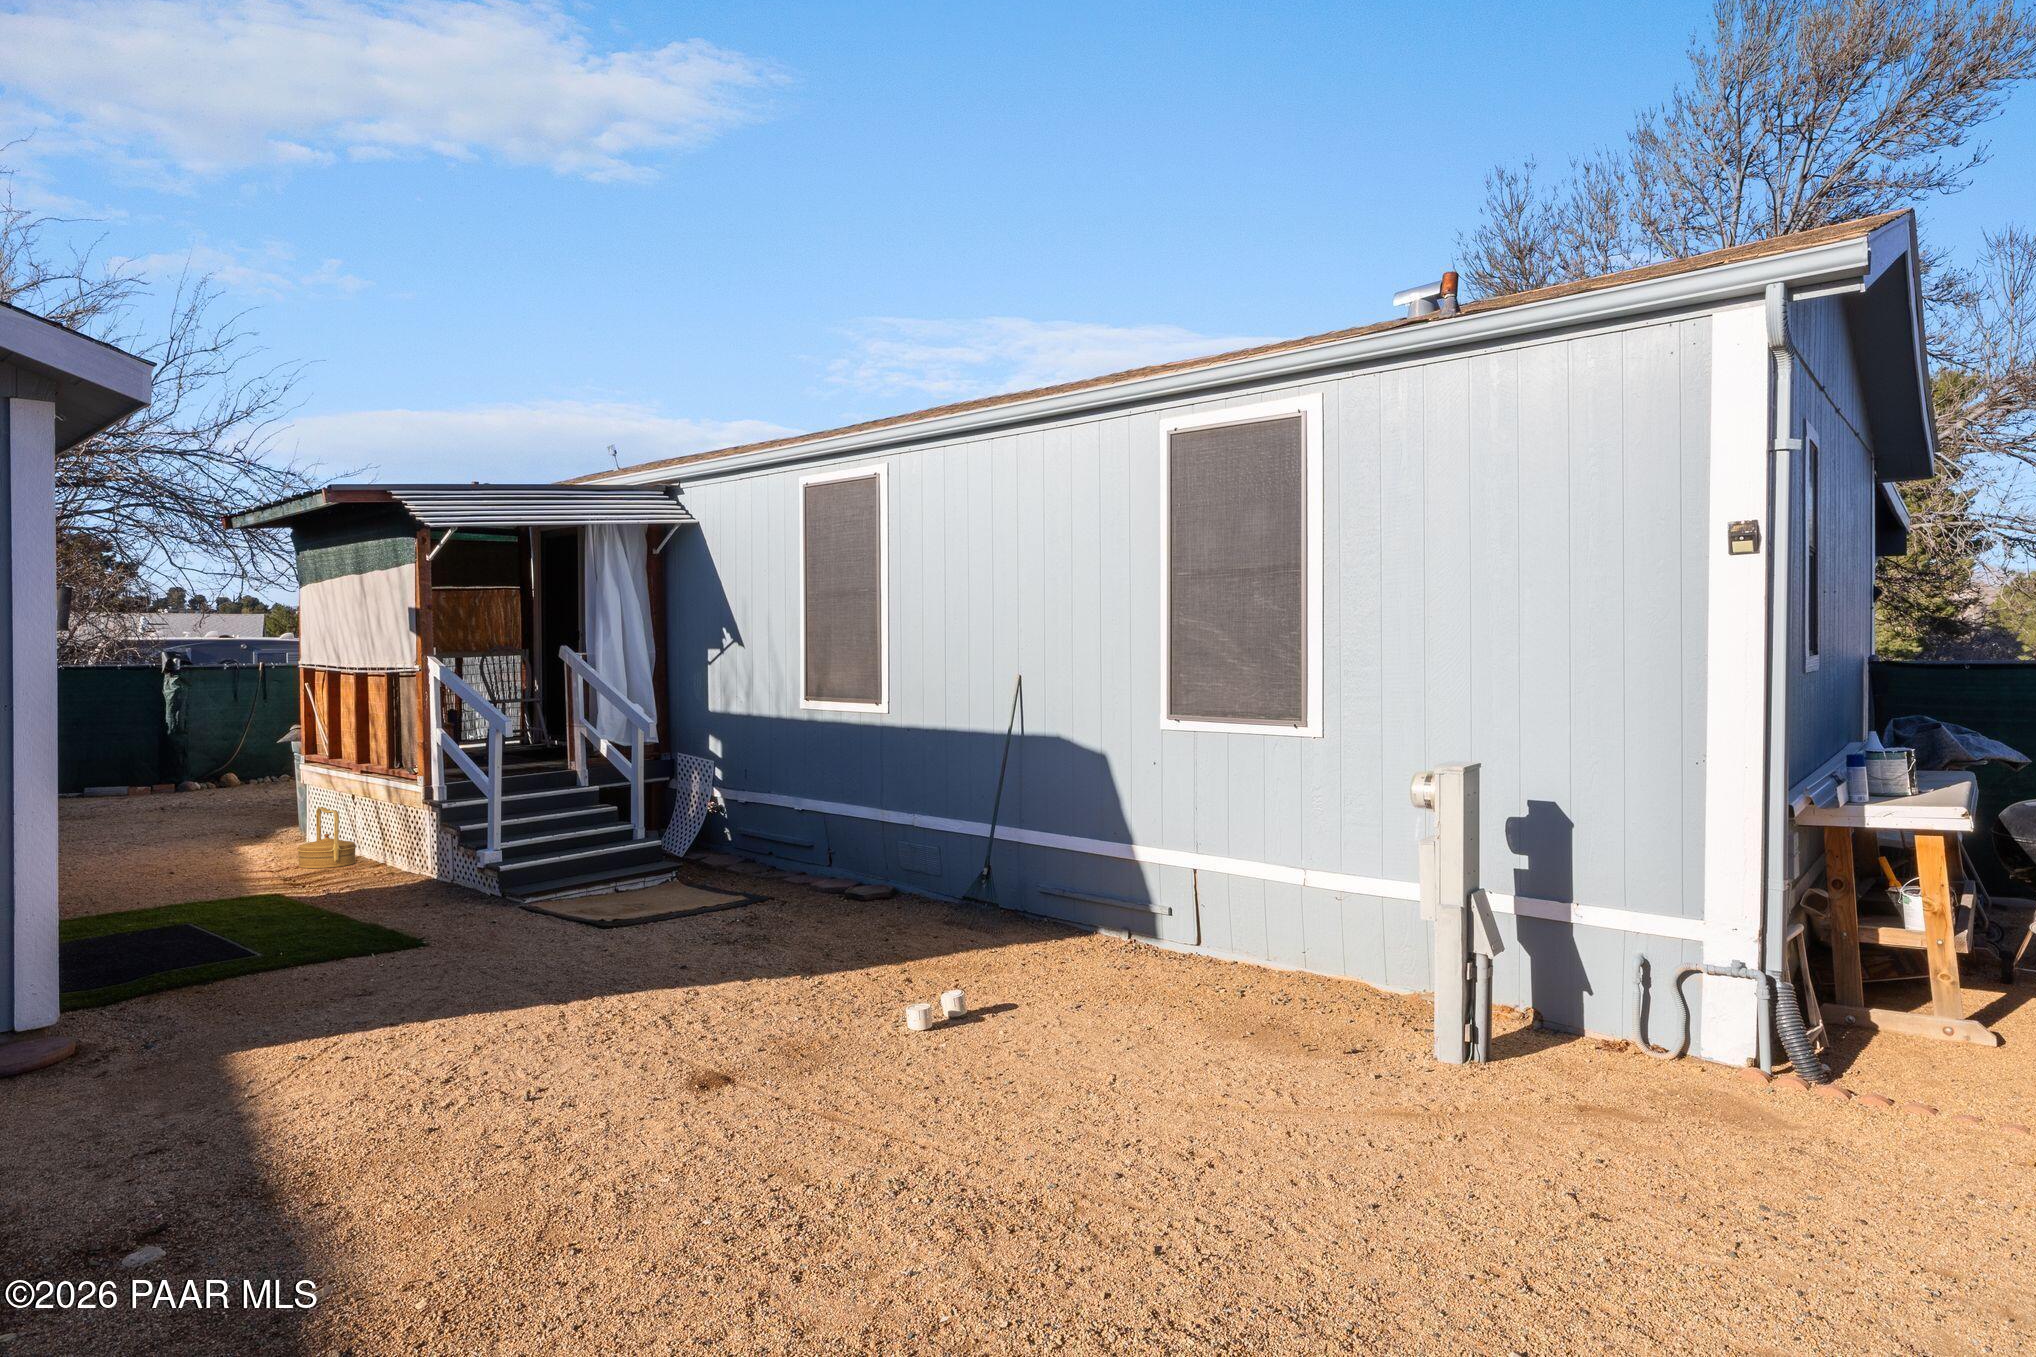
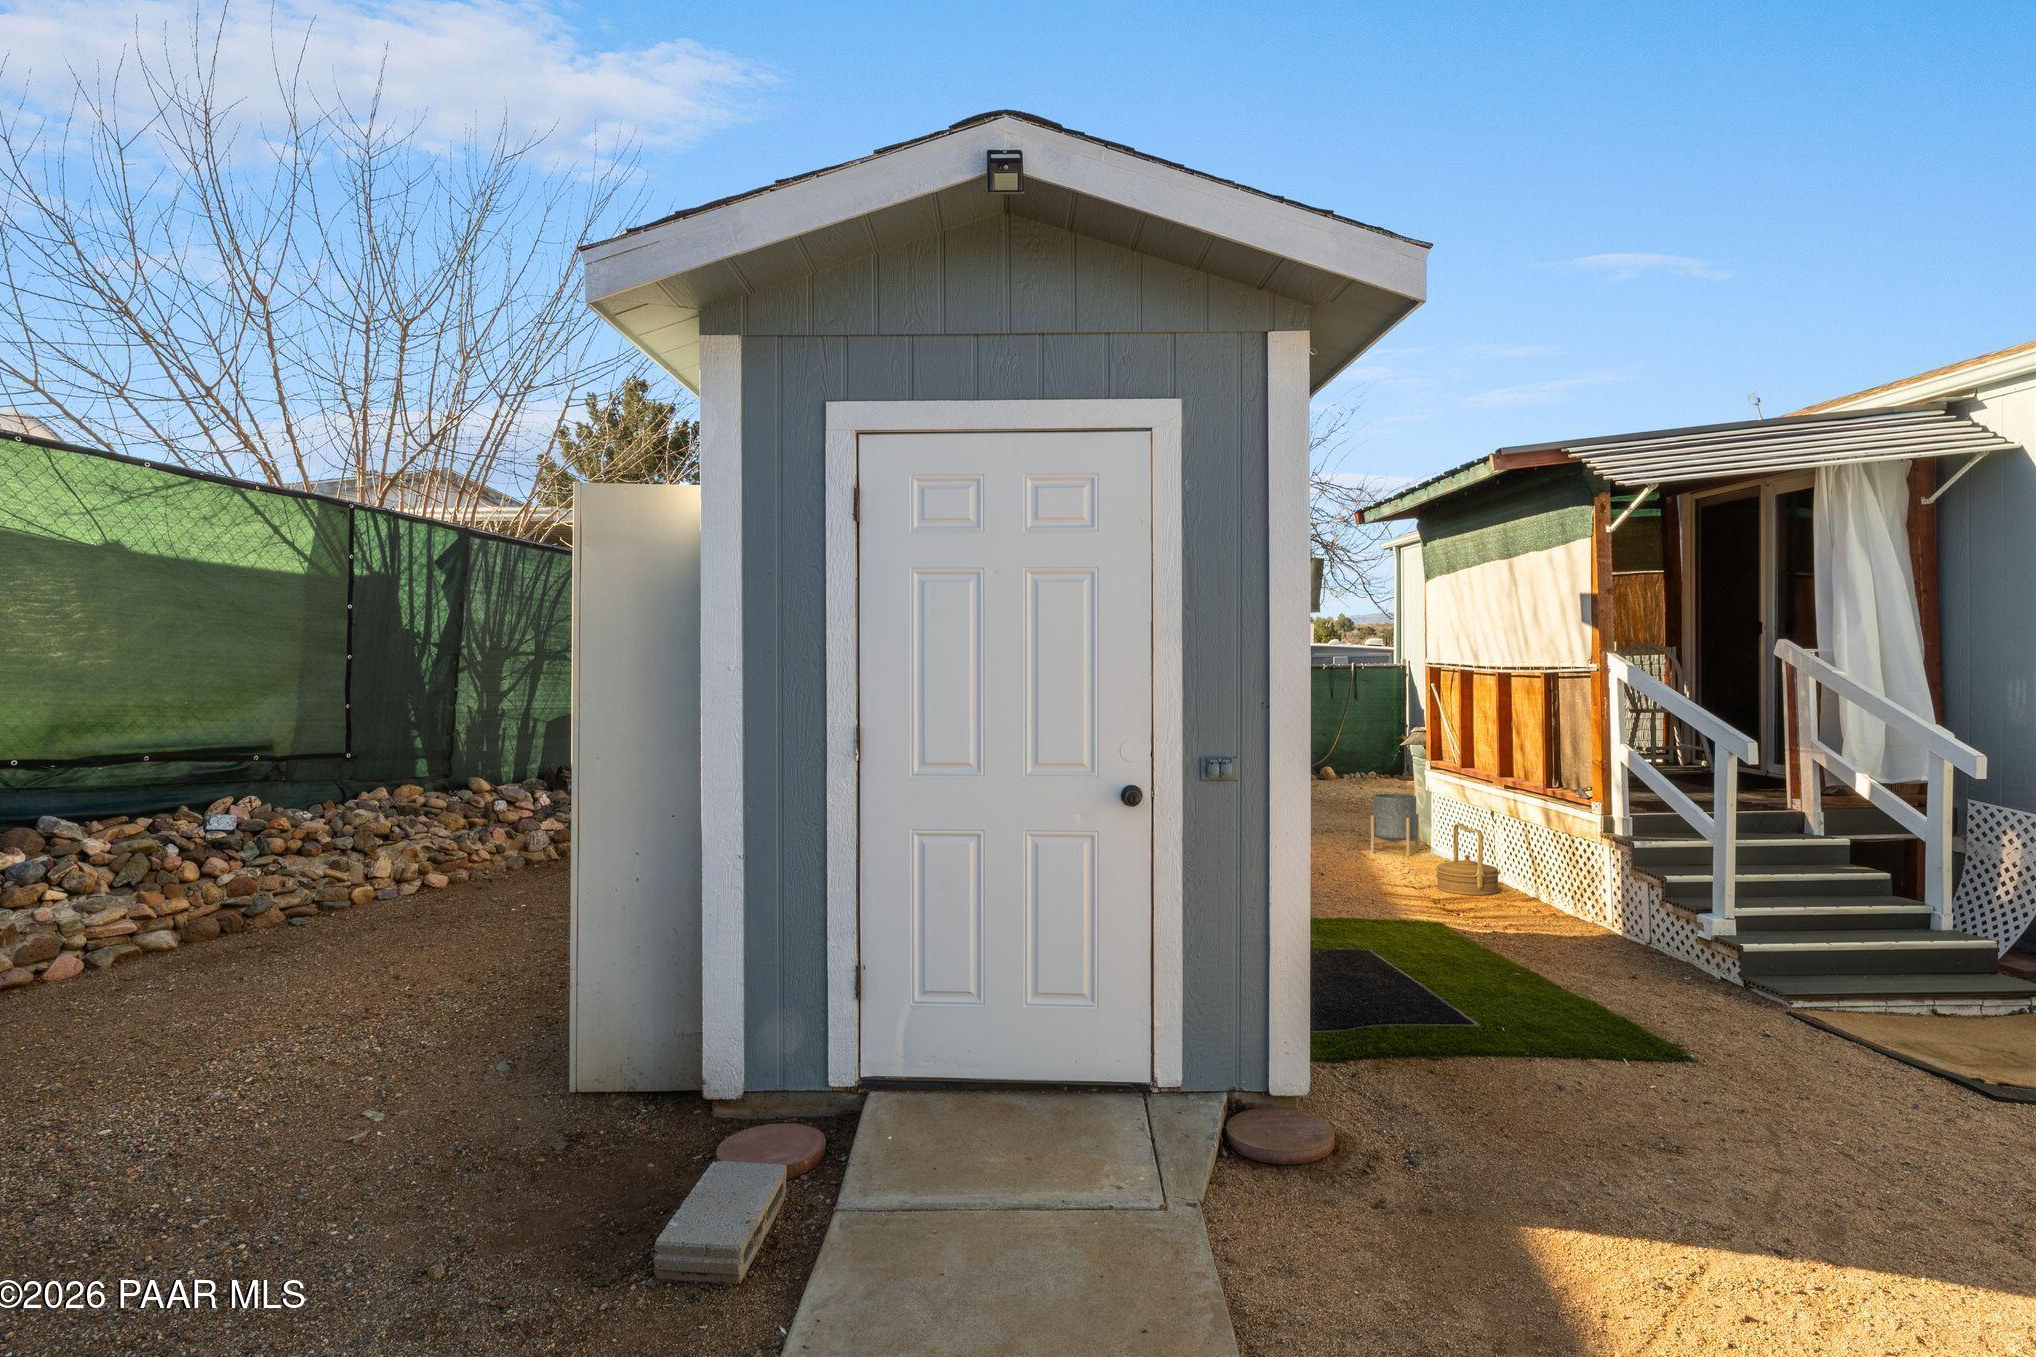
planter: none [245,788,297,847] -> present [1371,794,1419,856]

